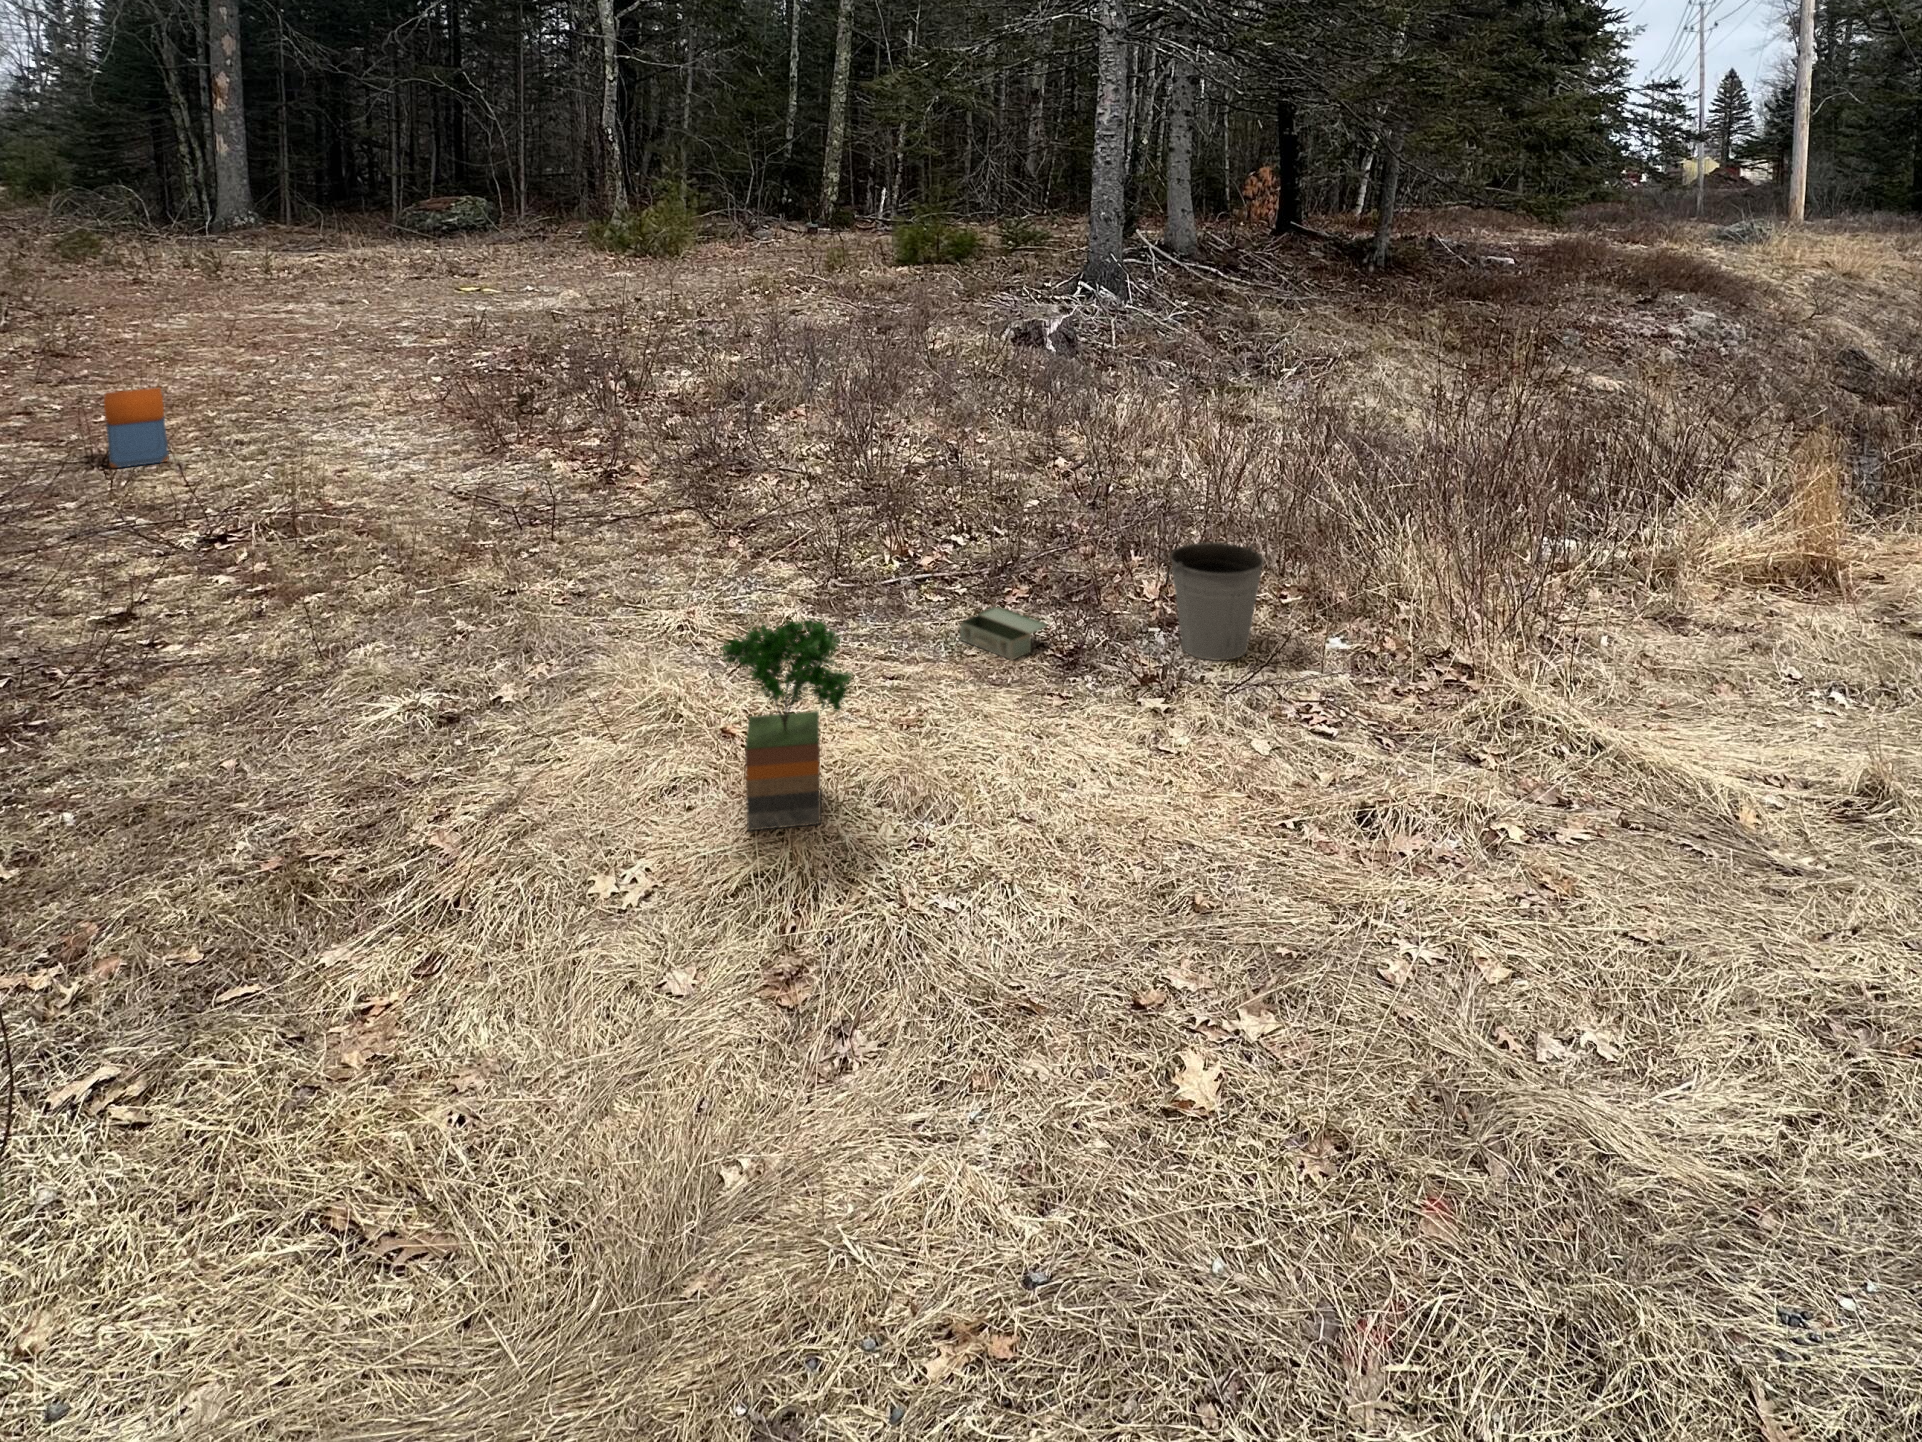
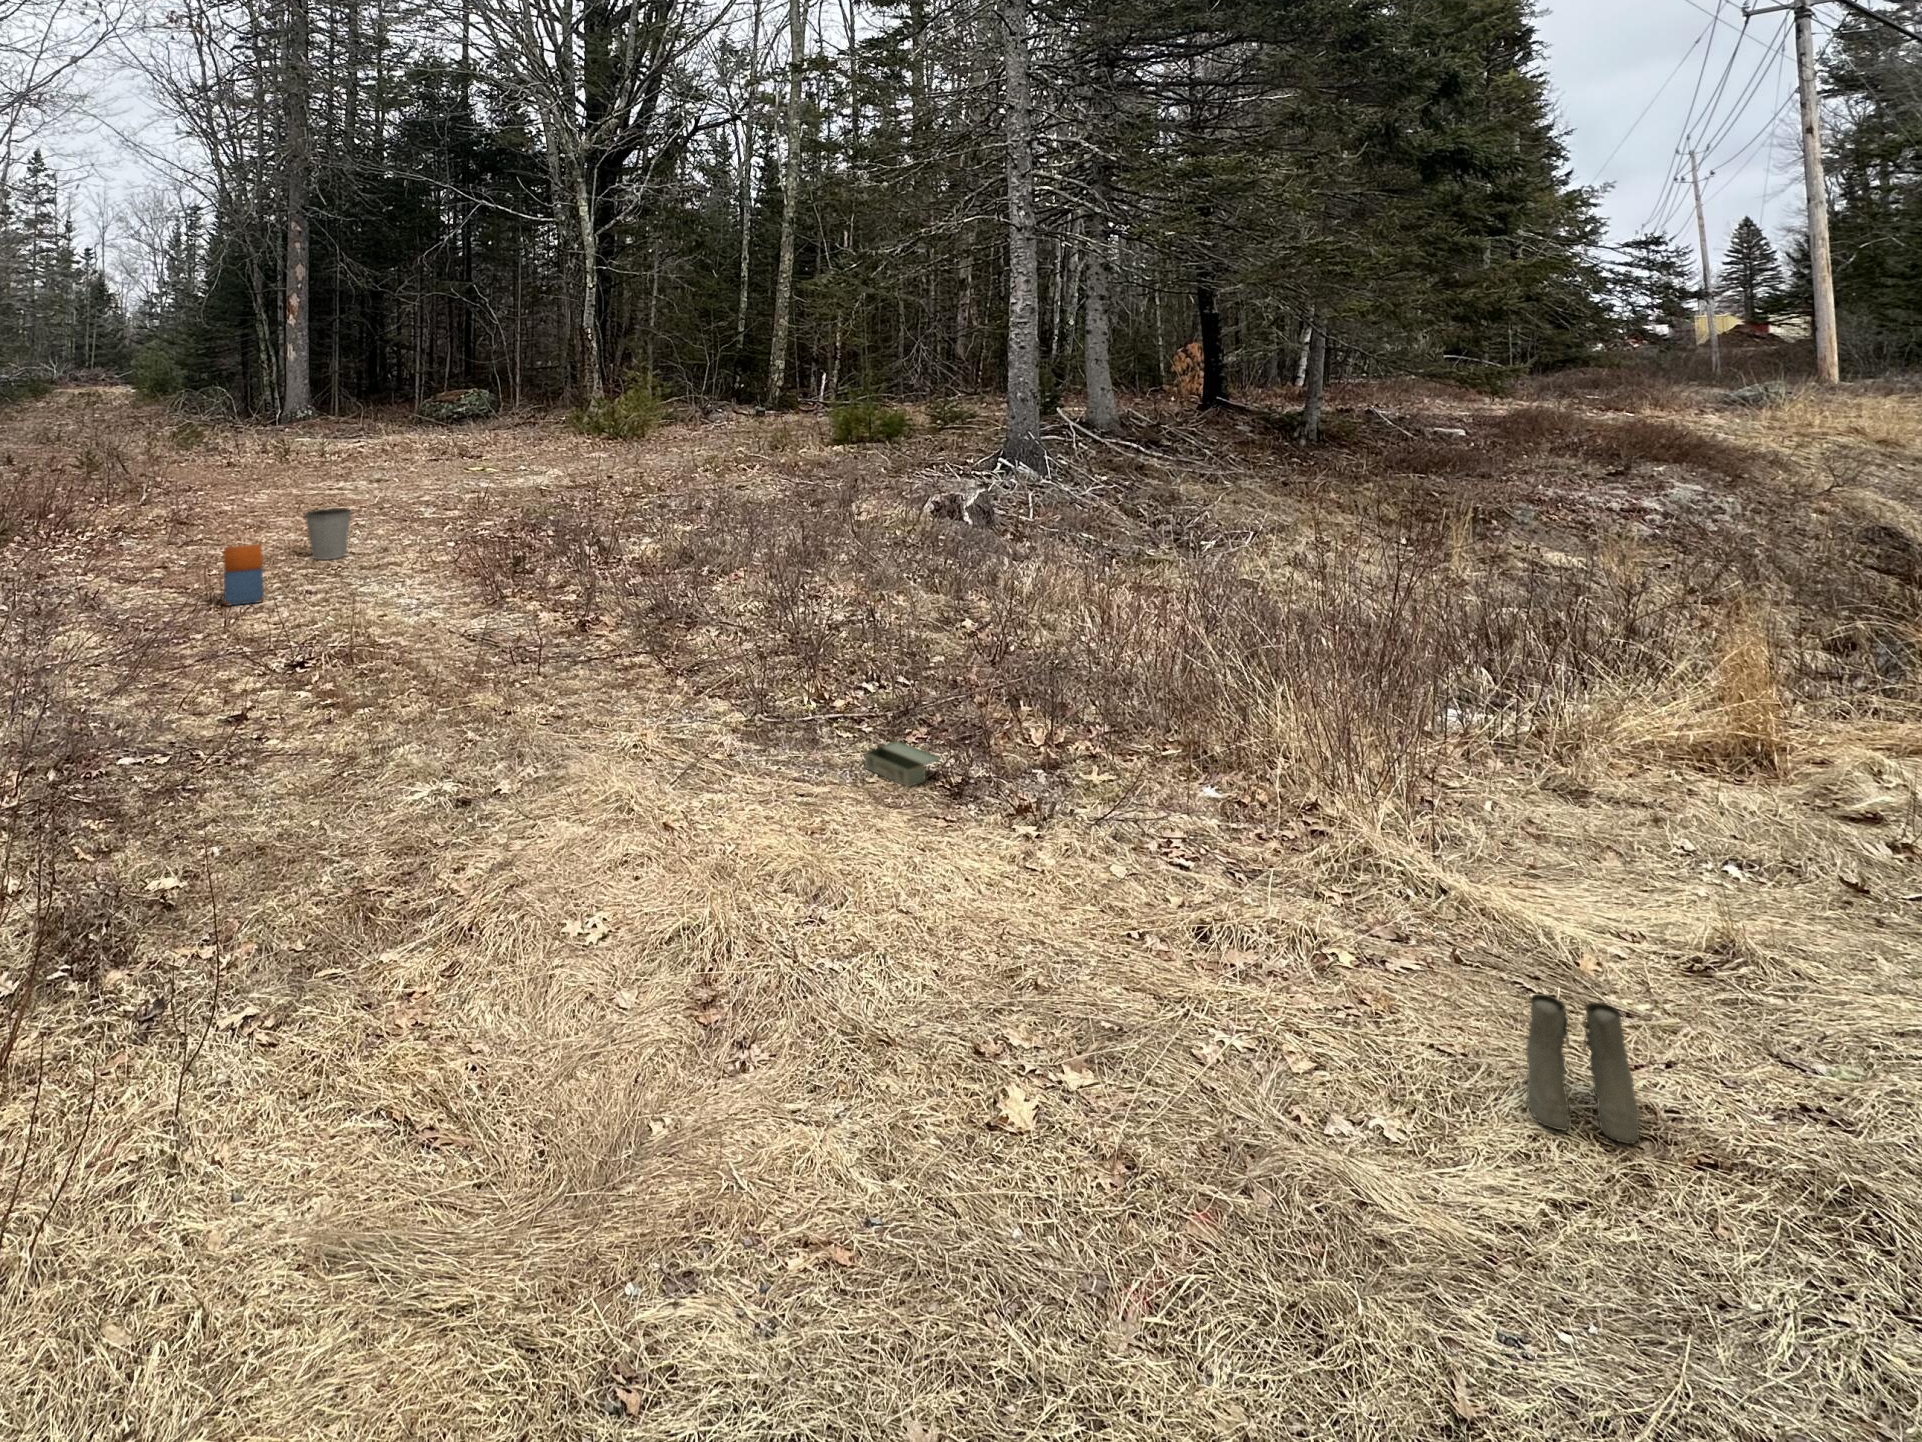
bucket: present [1166,542,1264,660] -> present [304,508,351,560]
potted tree: present [720,619,853,831] -> none [658,726,764,898]
boots: none [1725,875,1844,1031] -> present [1526,994,1640,1144]

